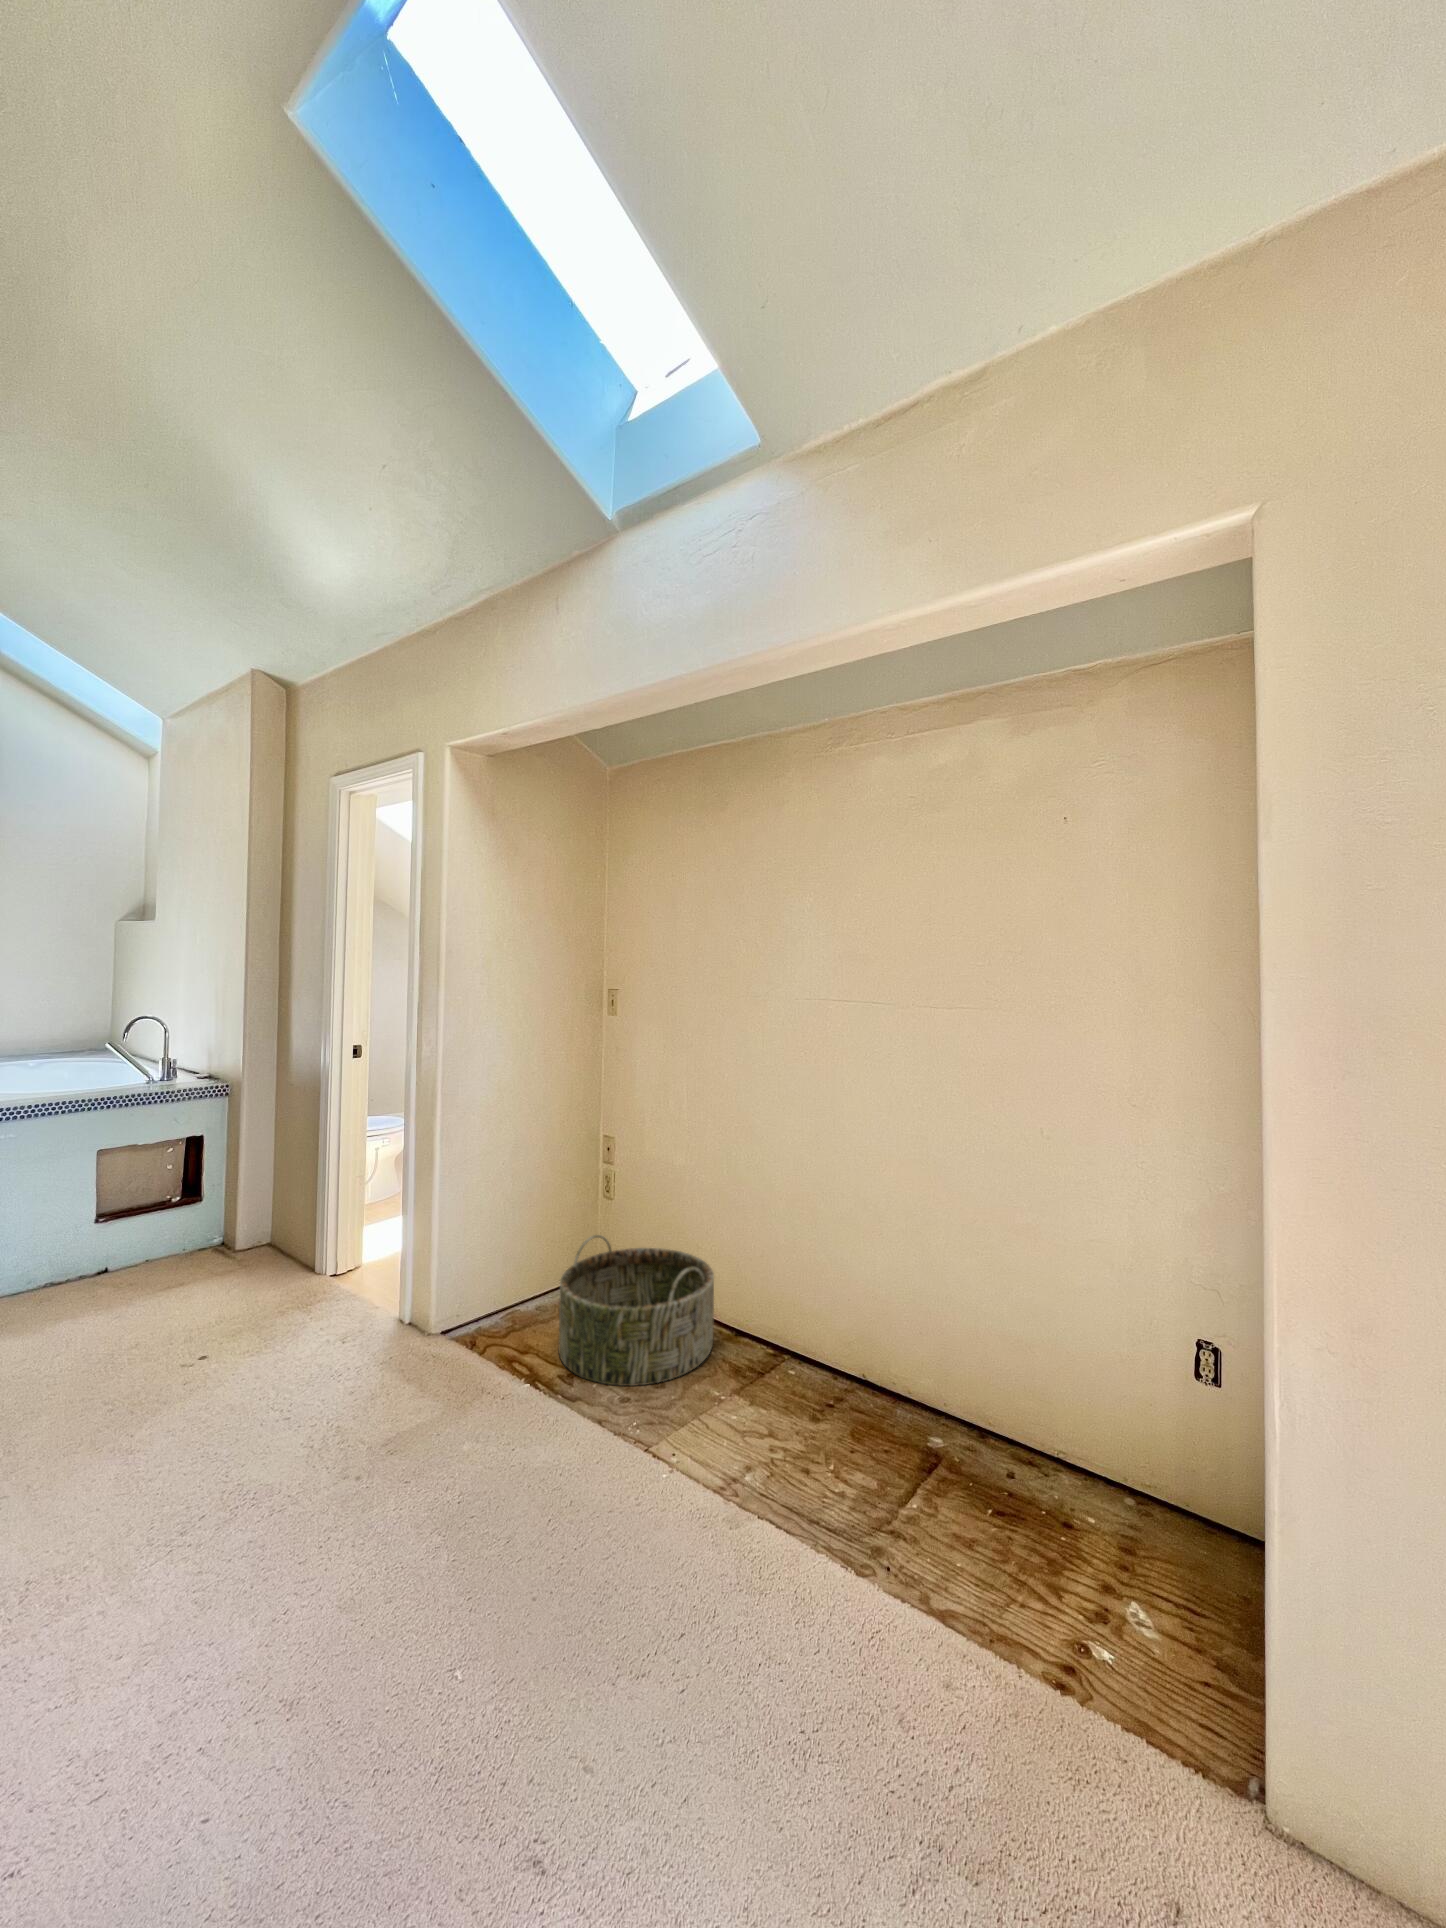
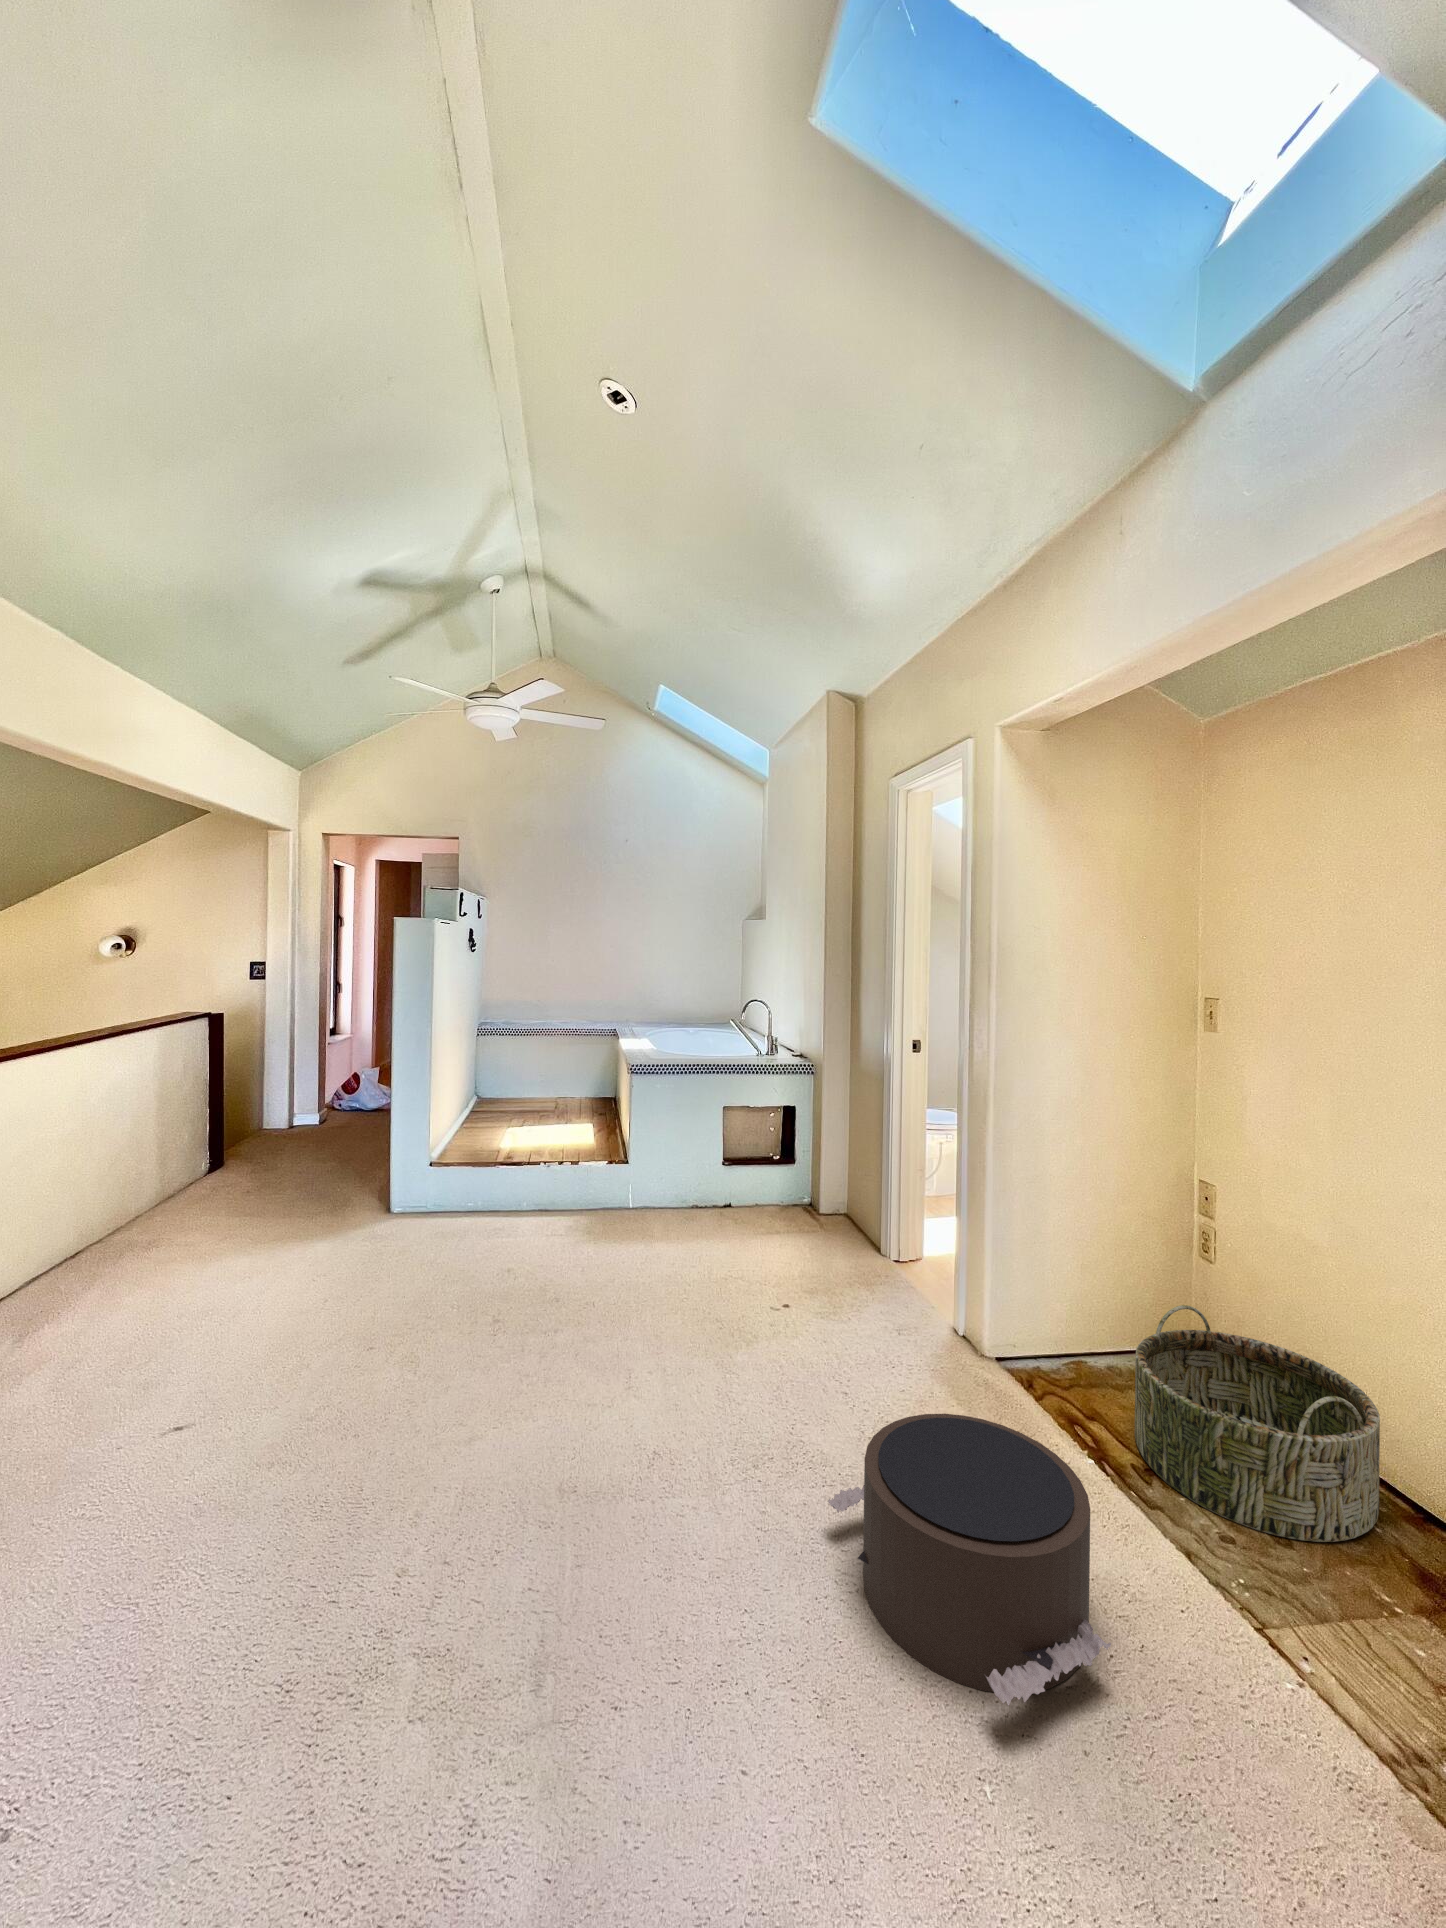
pouf: none [277,1374,551,1616] -> present [828,1414,1111,1705]

